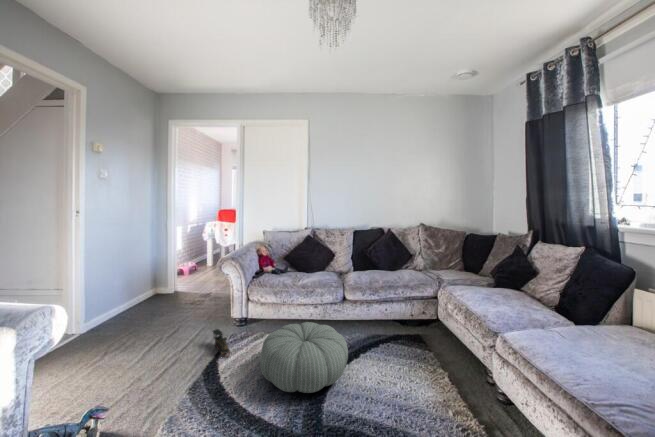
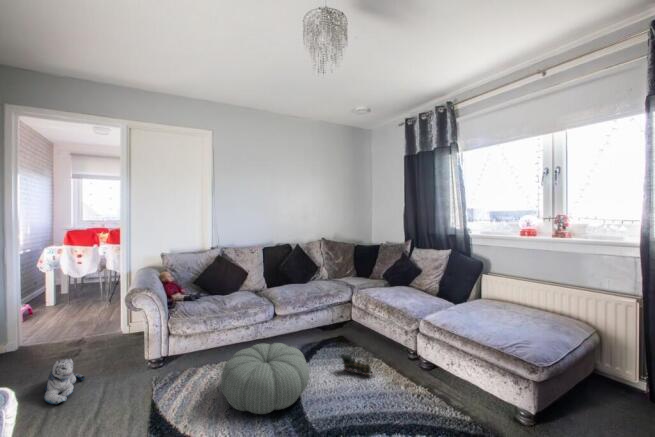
plush toy: none [166,304,196,335] -> present [44,359,85,405]
toy train: present [213,329,230,357] -> present [340,354,374,375]

